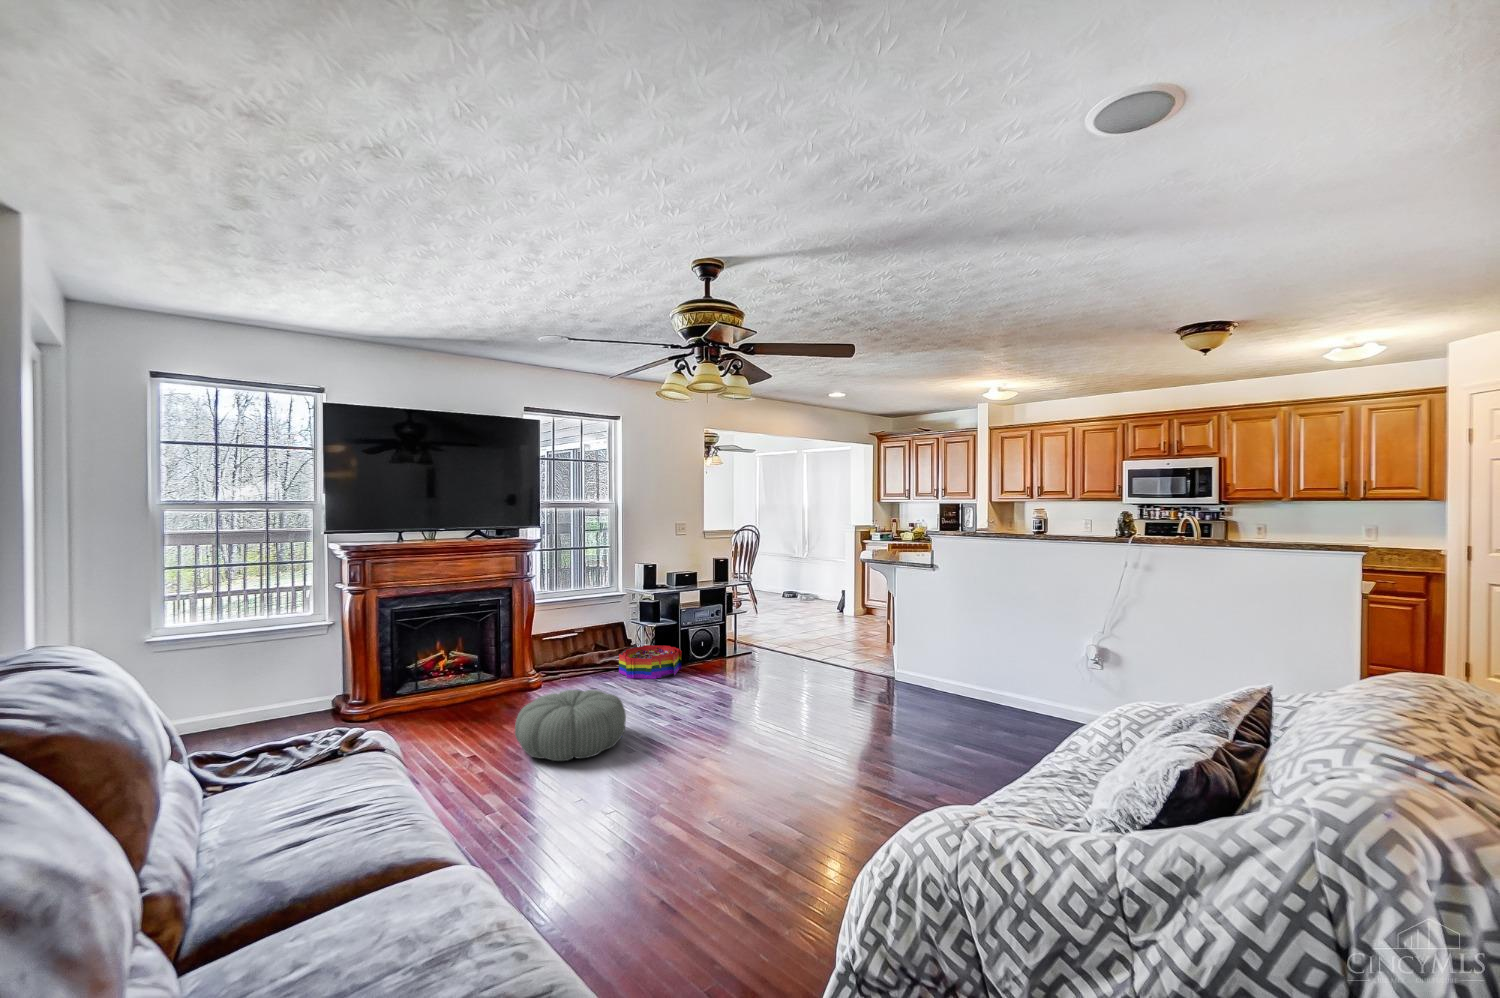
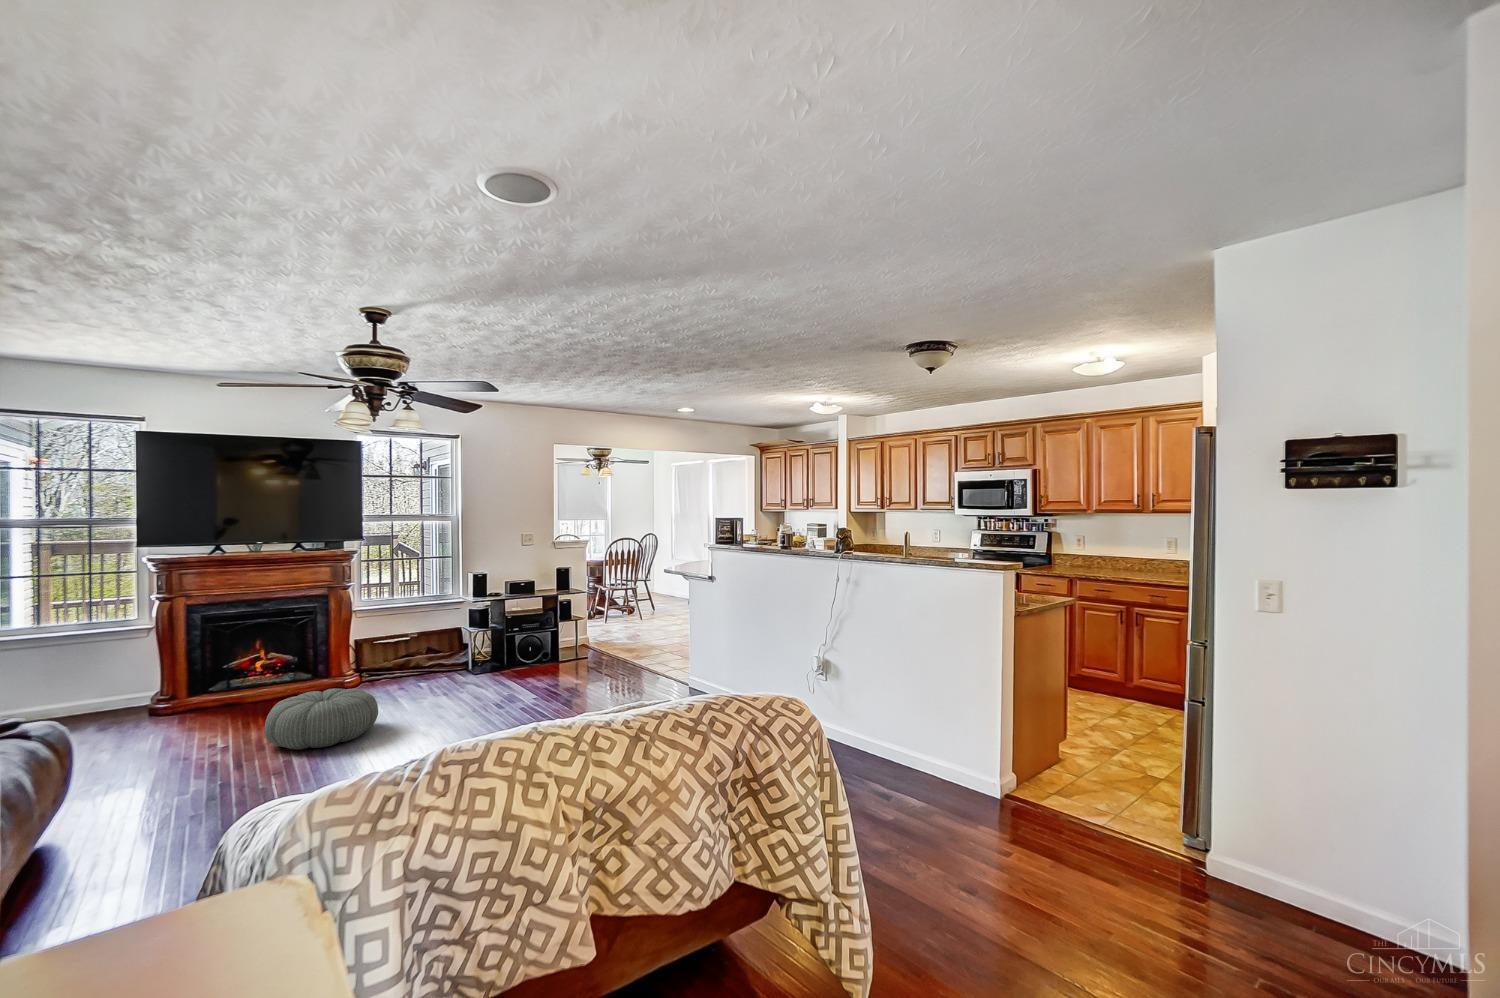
storage bin: present [619,645,682,679] -> none [441,651,502,682]

